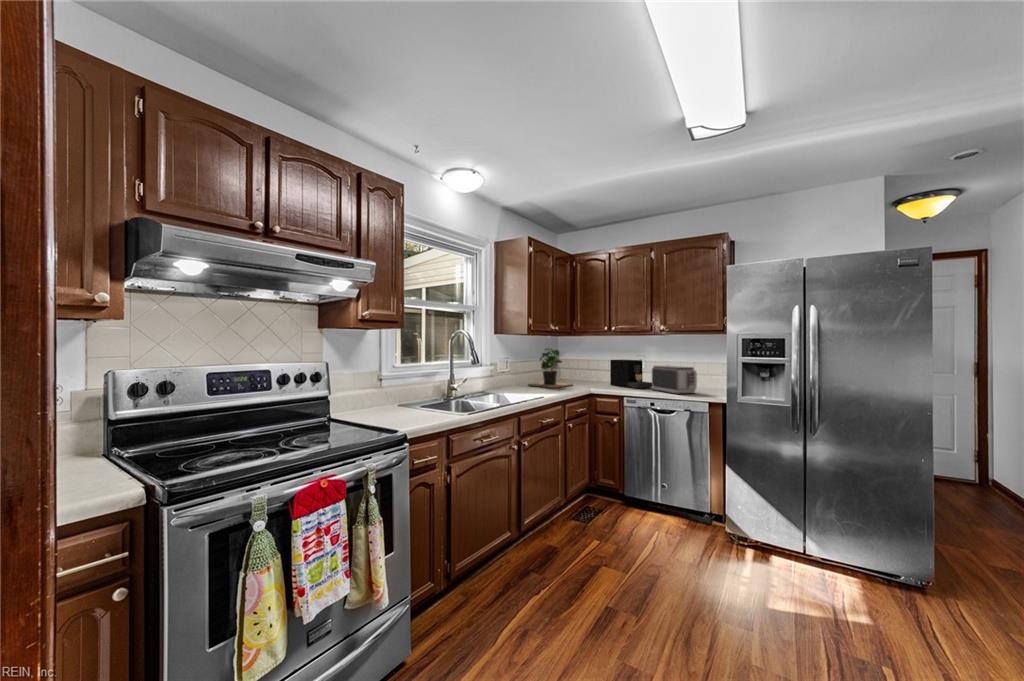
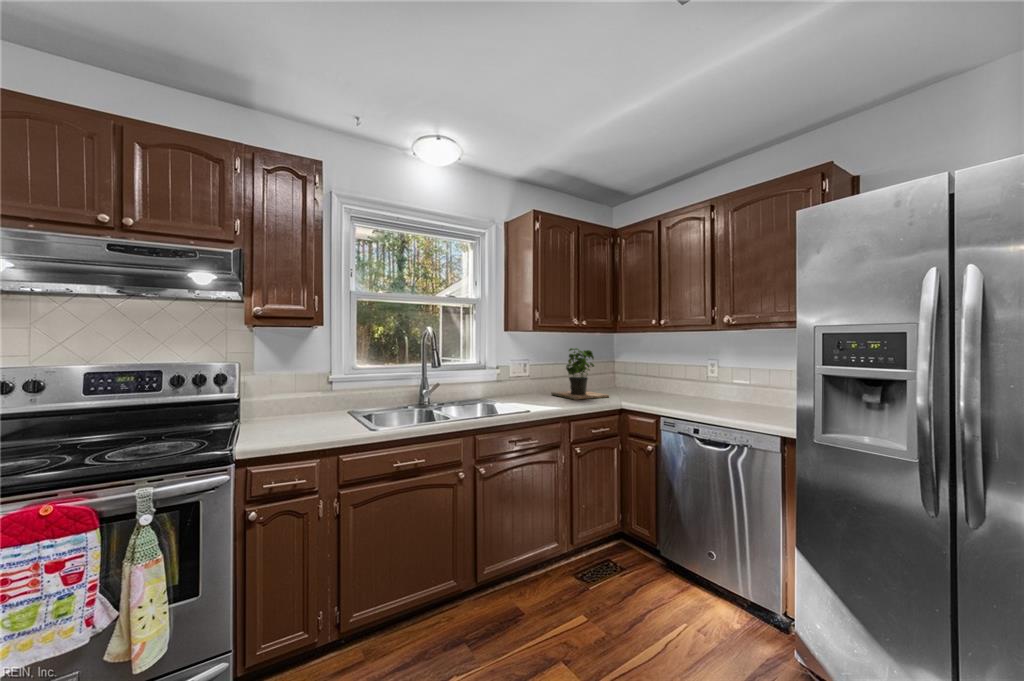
coffee maker: present [610,360,653,388] -> none [663,364,718,405]
toaster: present [652,365,697,394] -> none [708,374,772,419]

